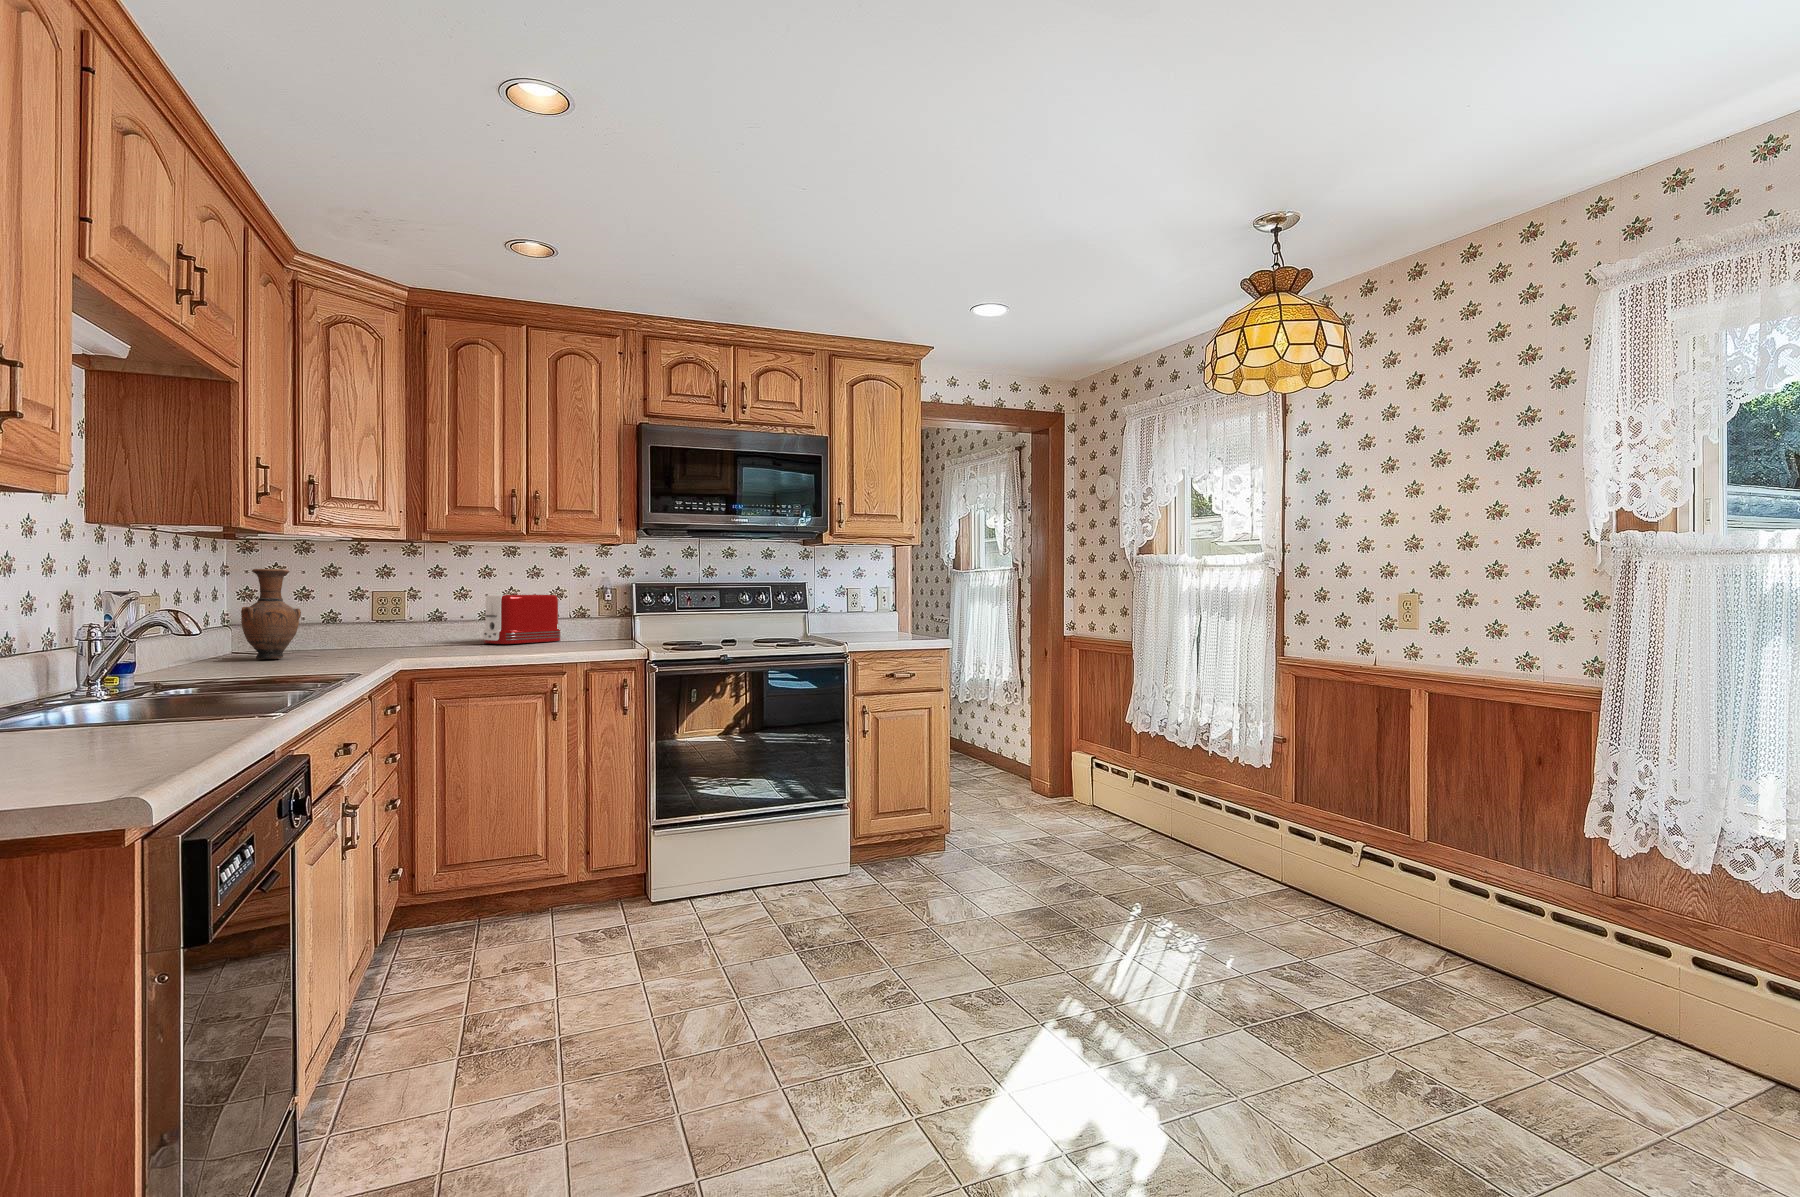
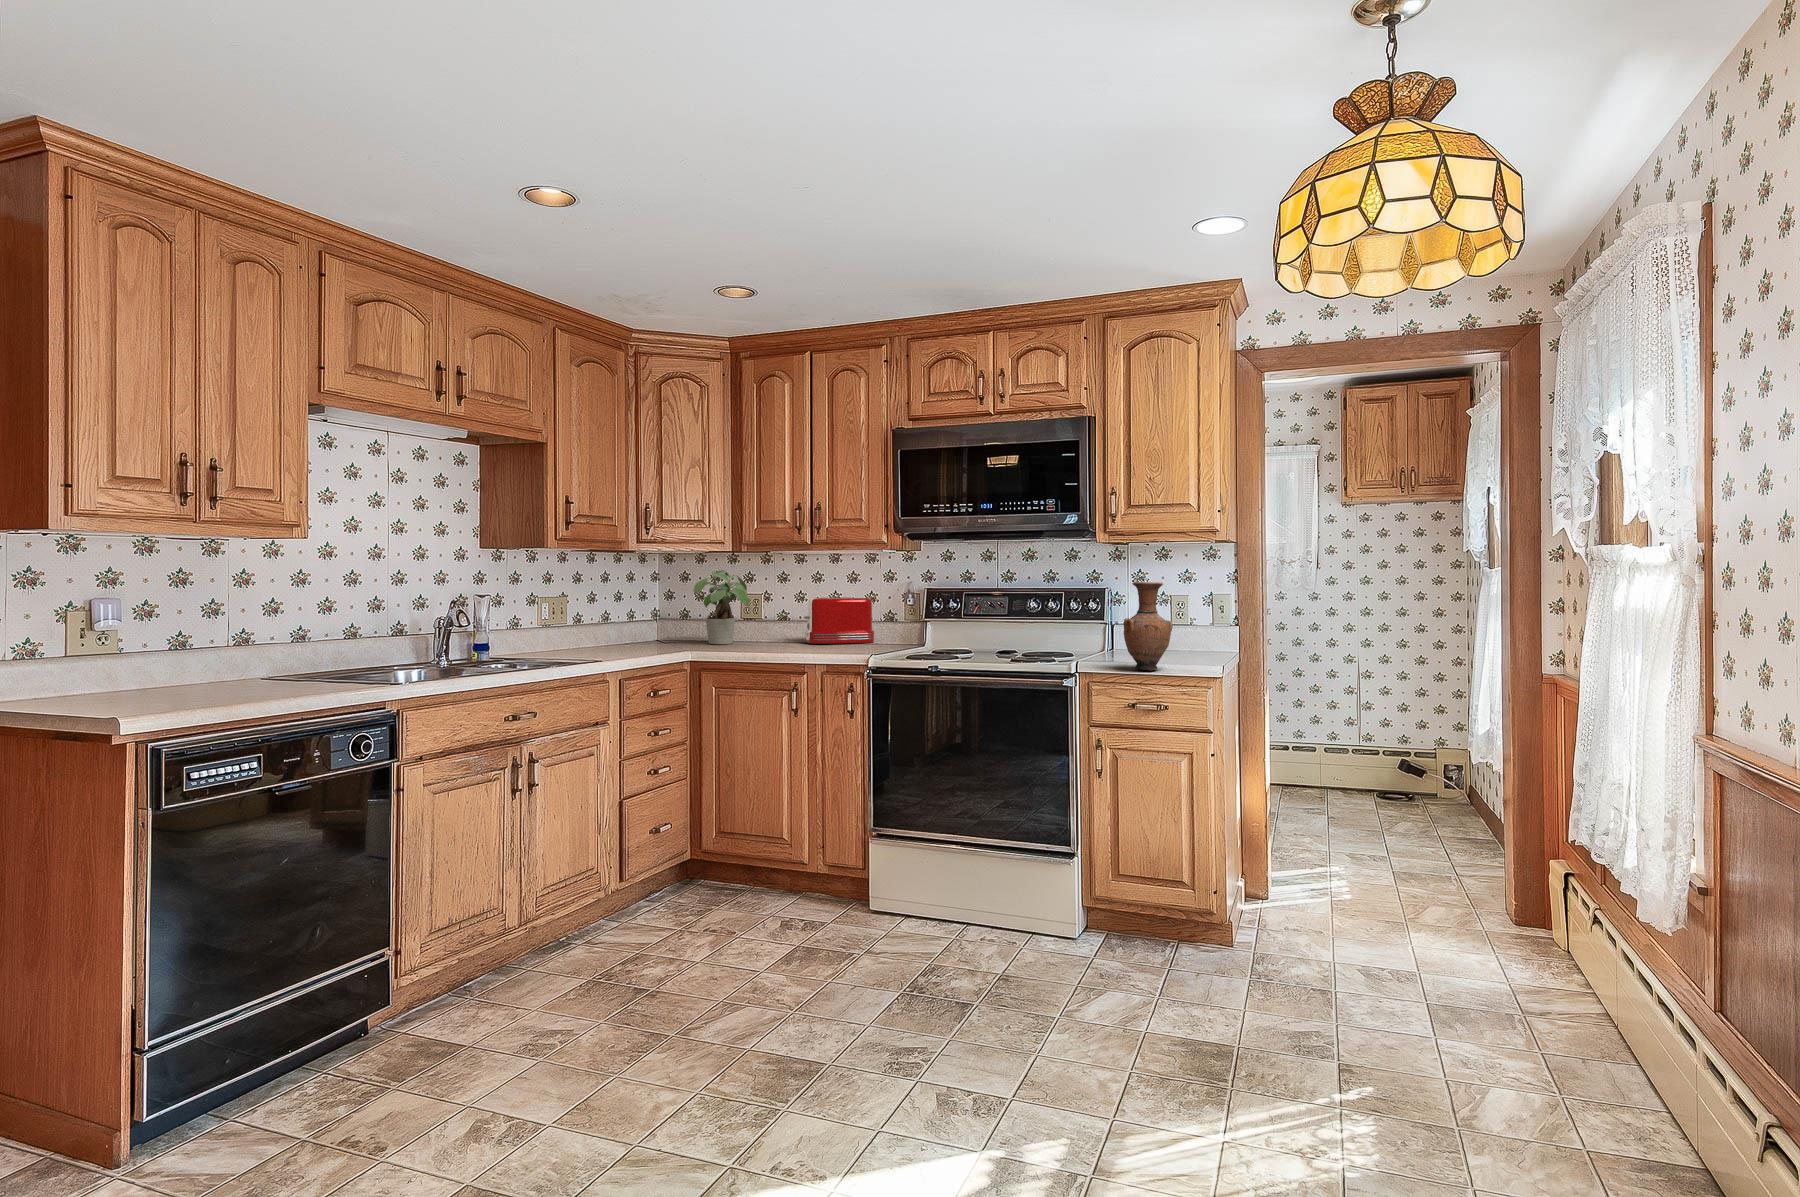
potted plant: none [346,562,435,651] -> present [693,570,750,644]
vase: present [241,569,301,659] -> present [1124,582,1173,671]

